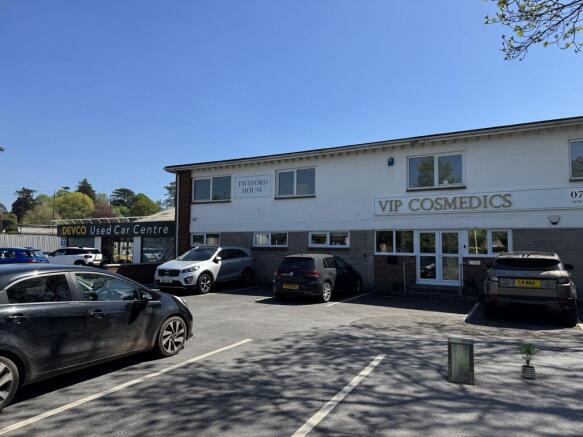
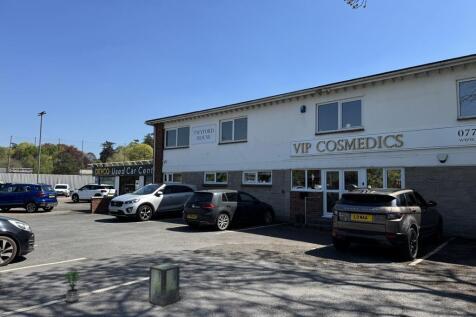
potted plant: present [516,344,536,380] -> present [63,270,82,303]

